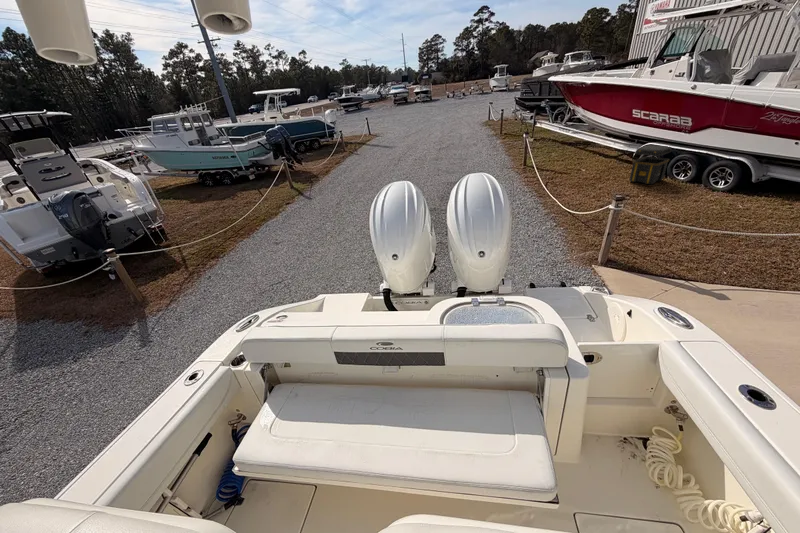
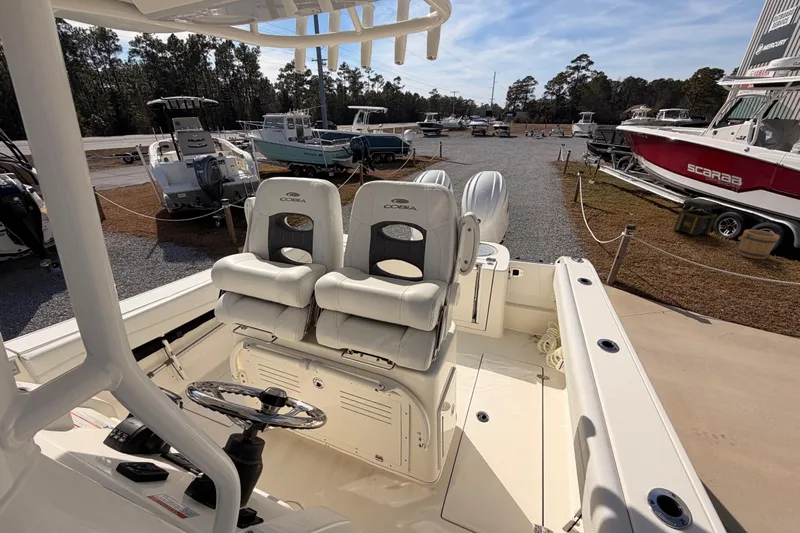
bucket: none [698,170,738,201] -> present [738,230,780,259]

